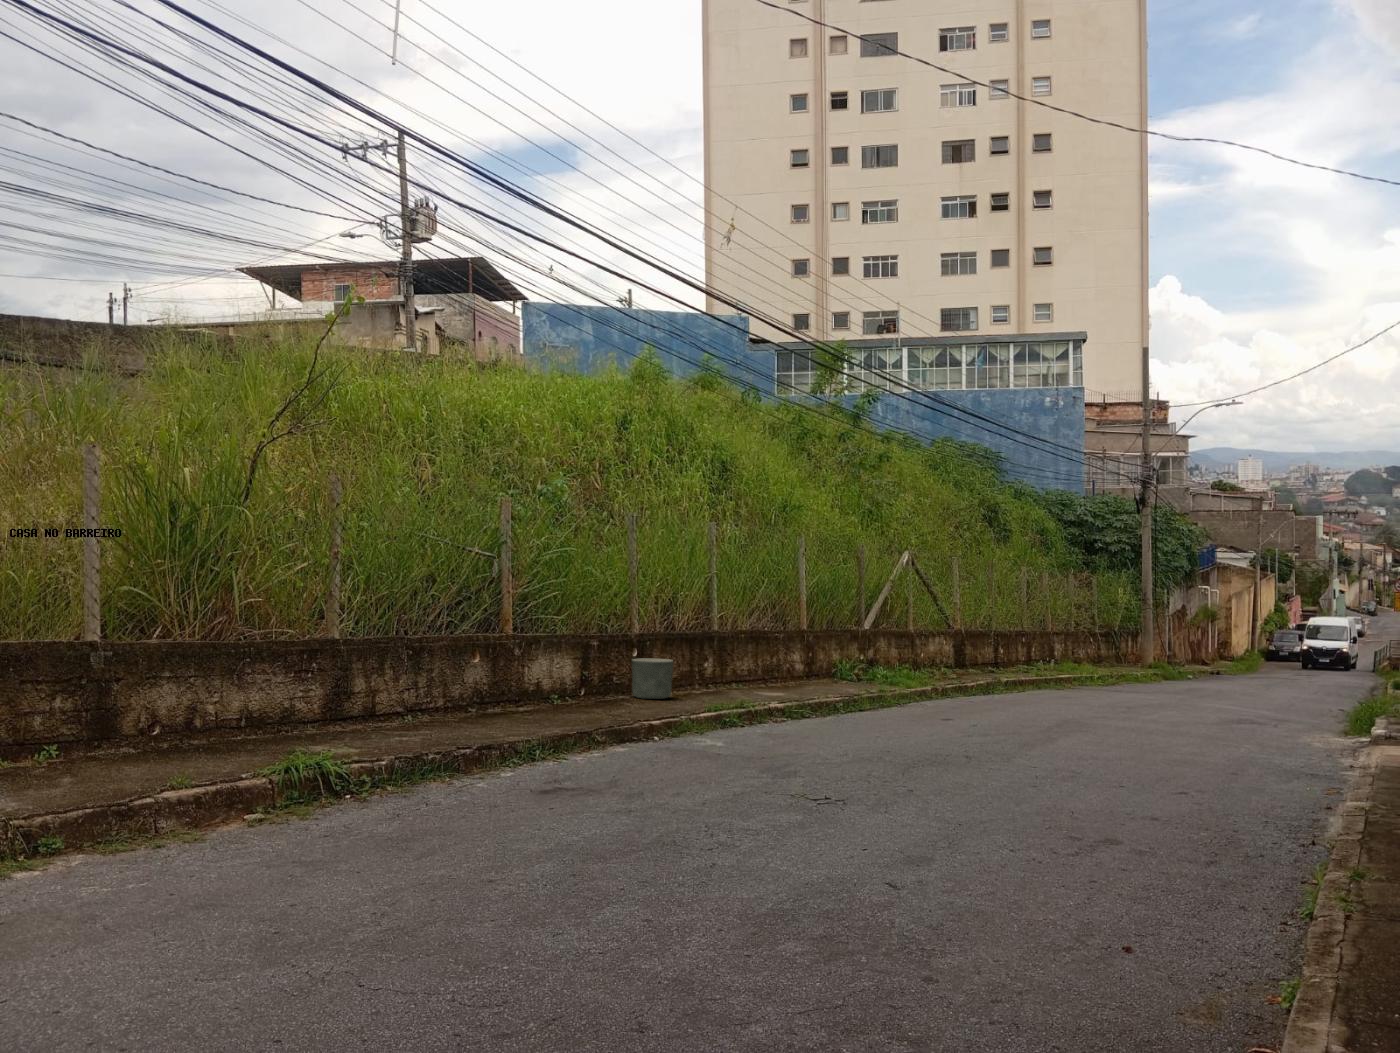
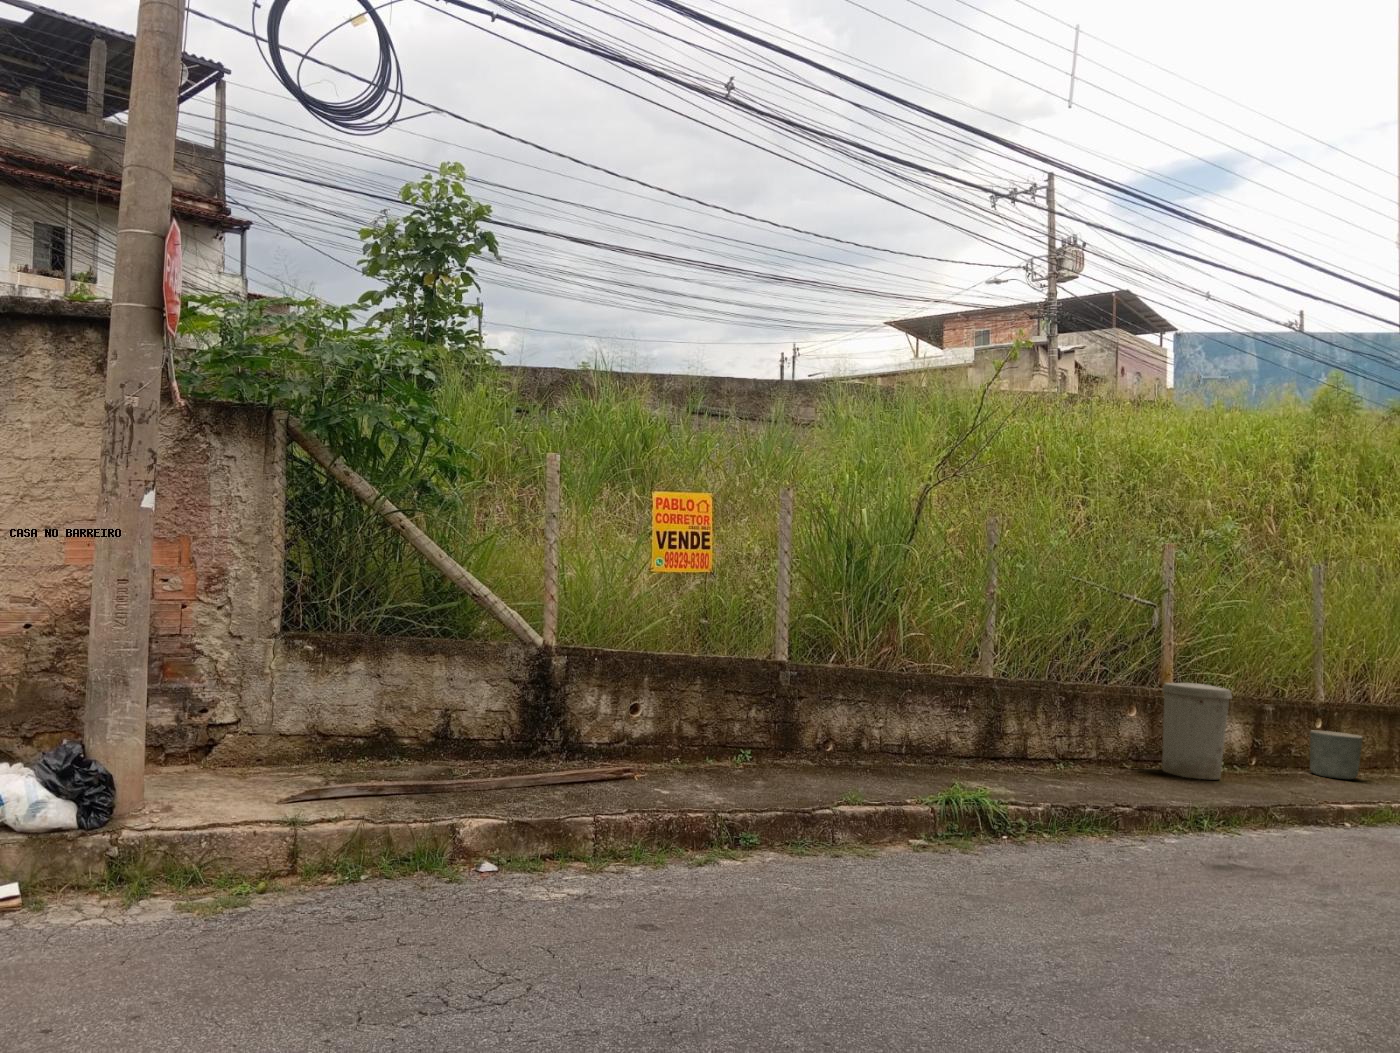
trash can: none [502,627,564,714] -> present [1162,683,1232,779]

